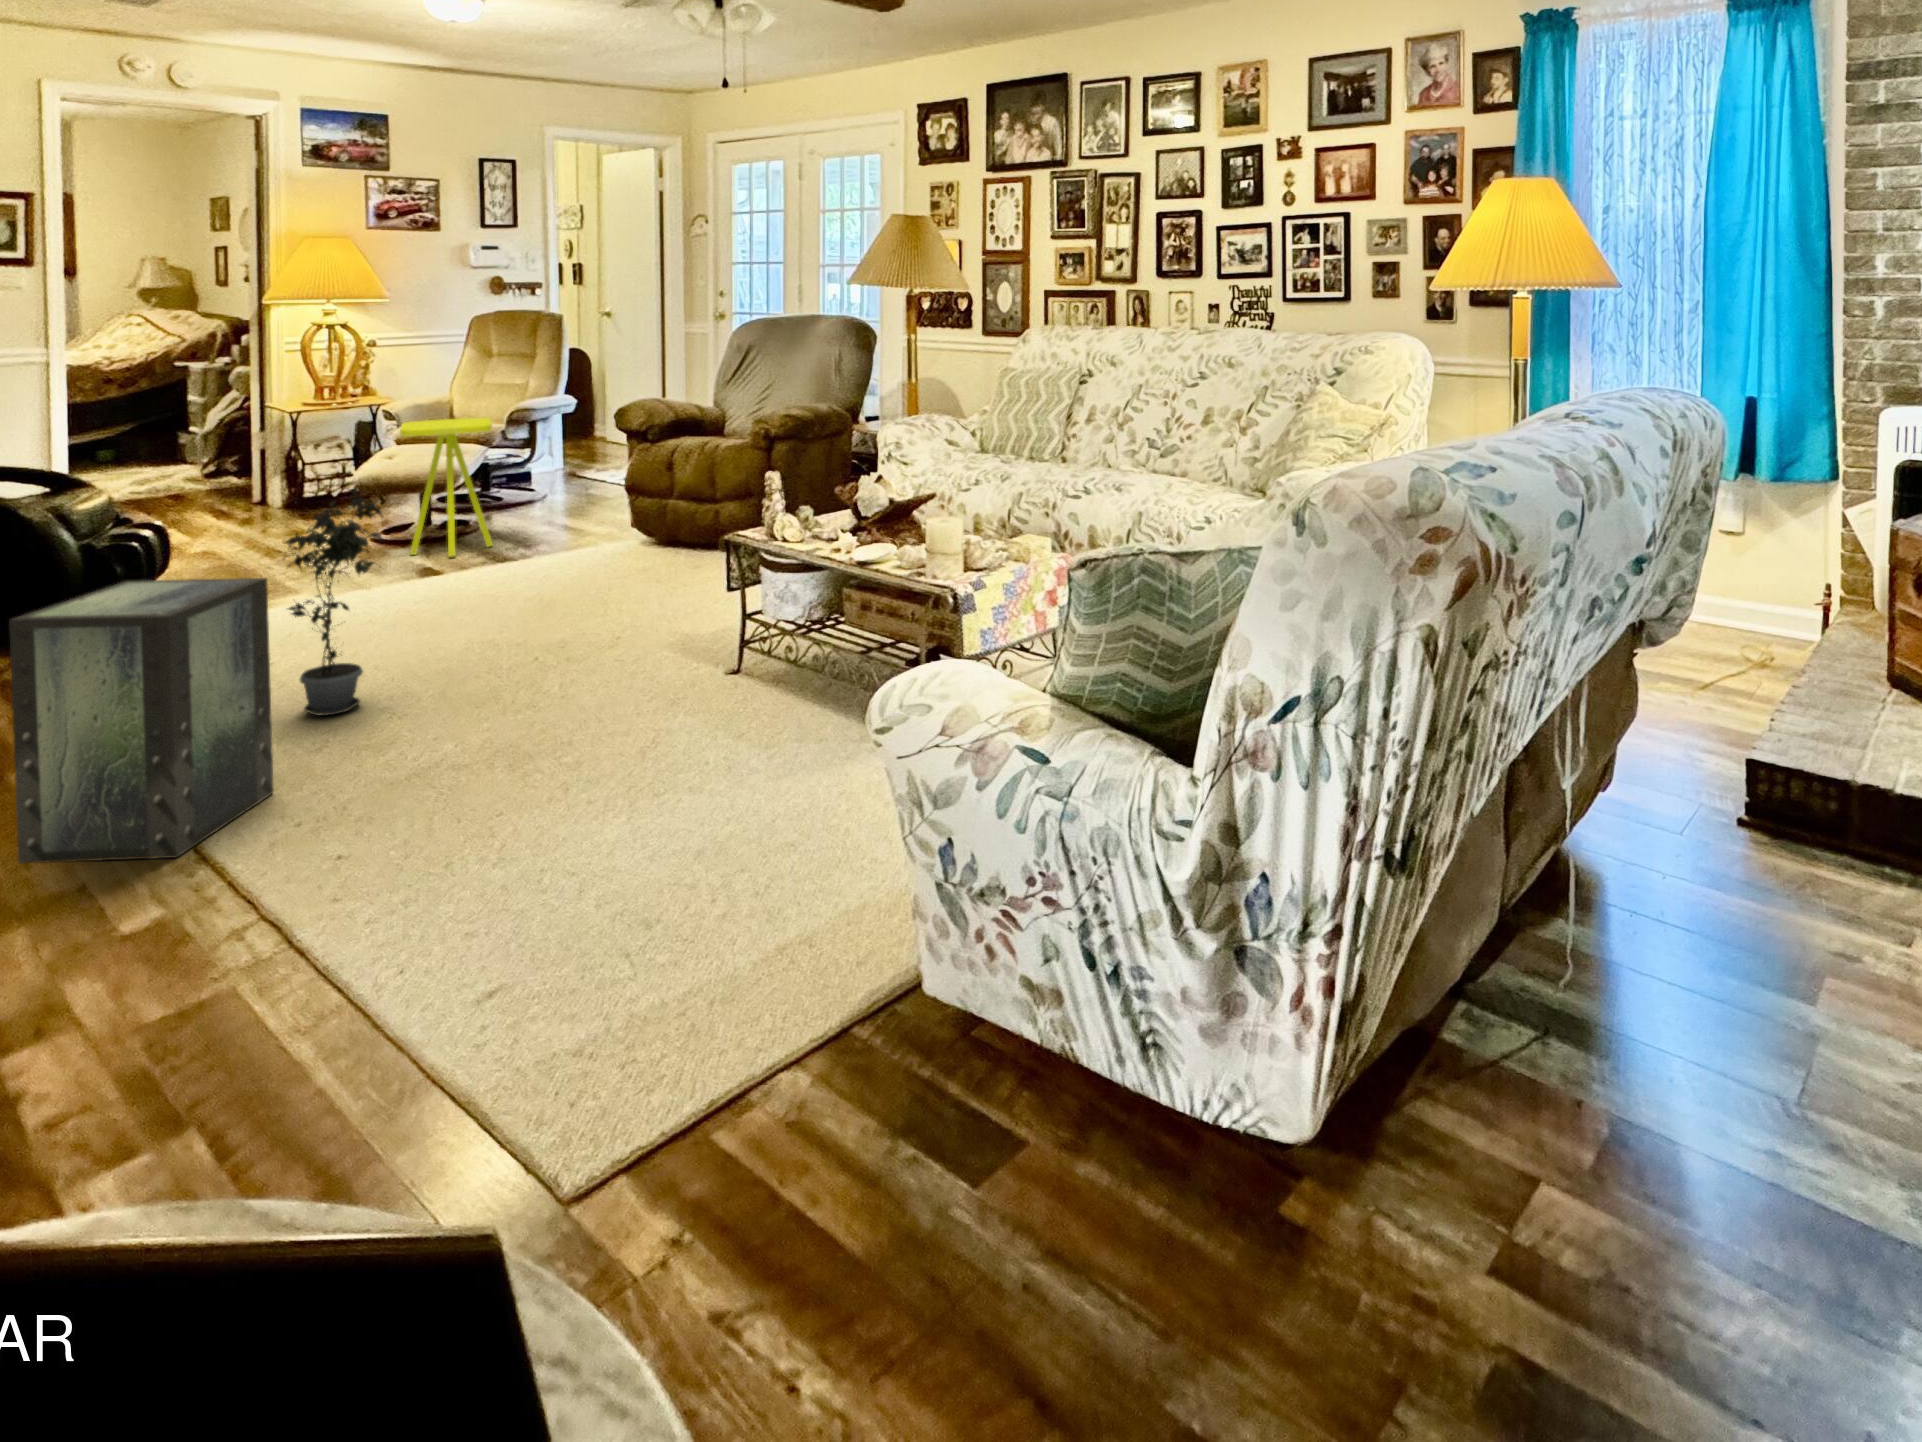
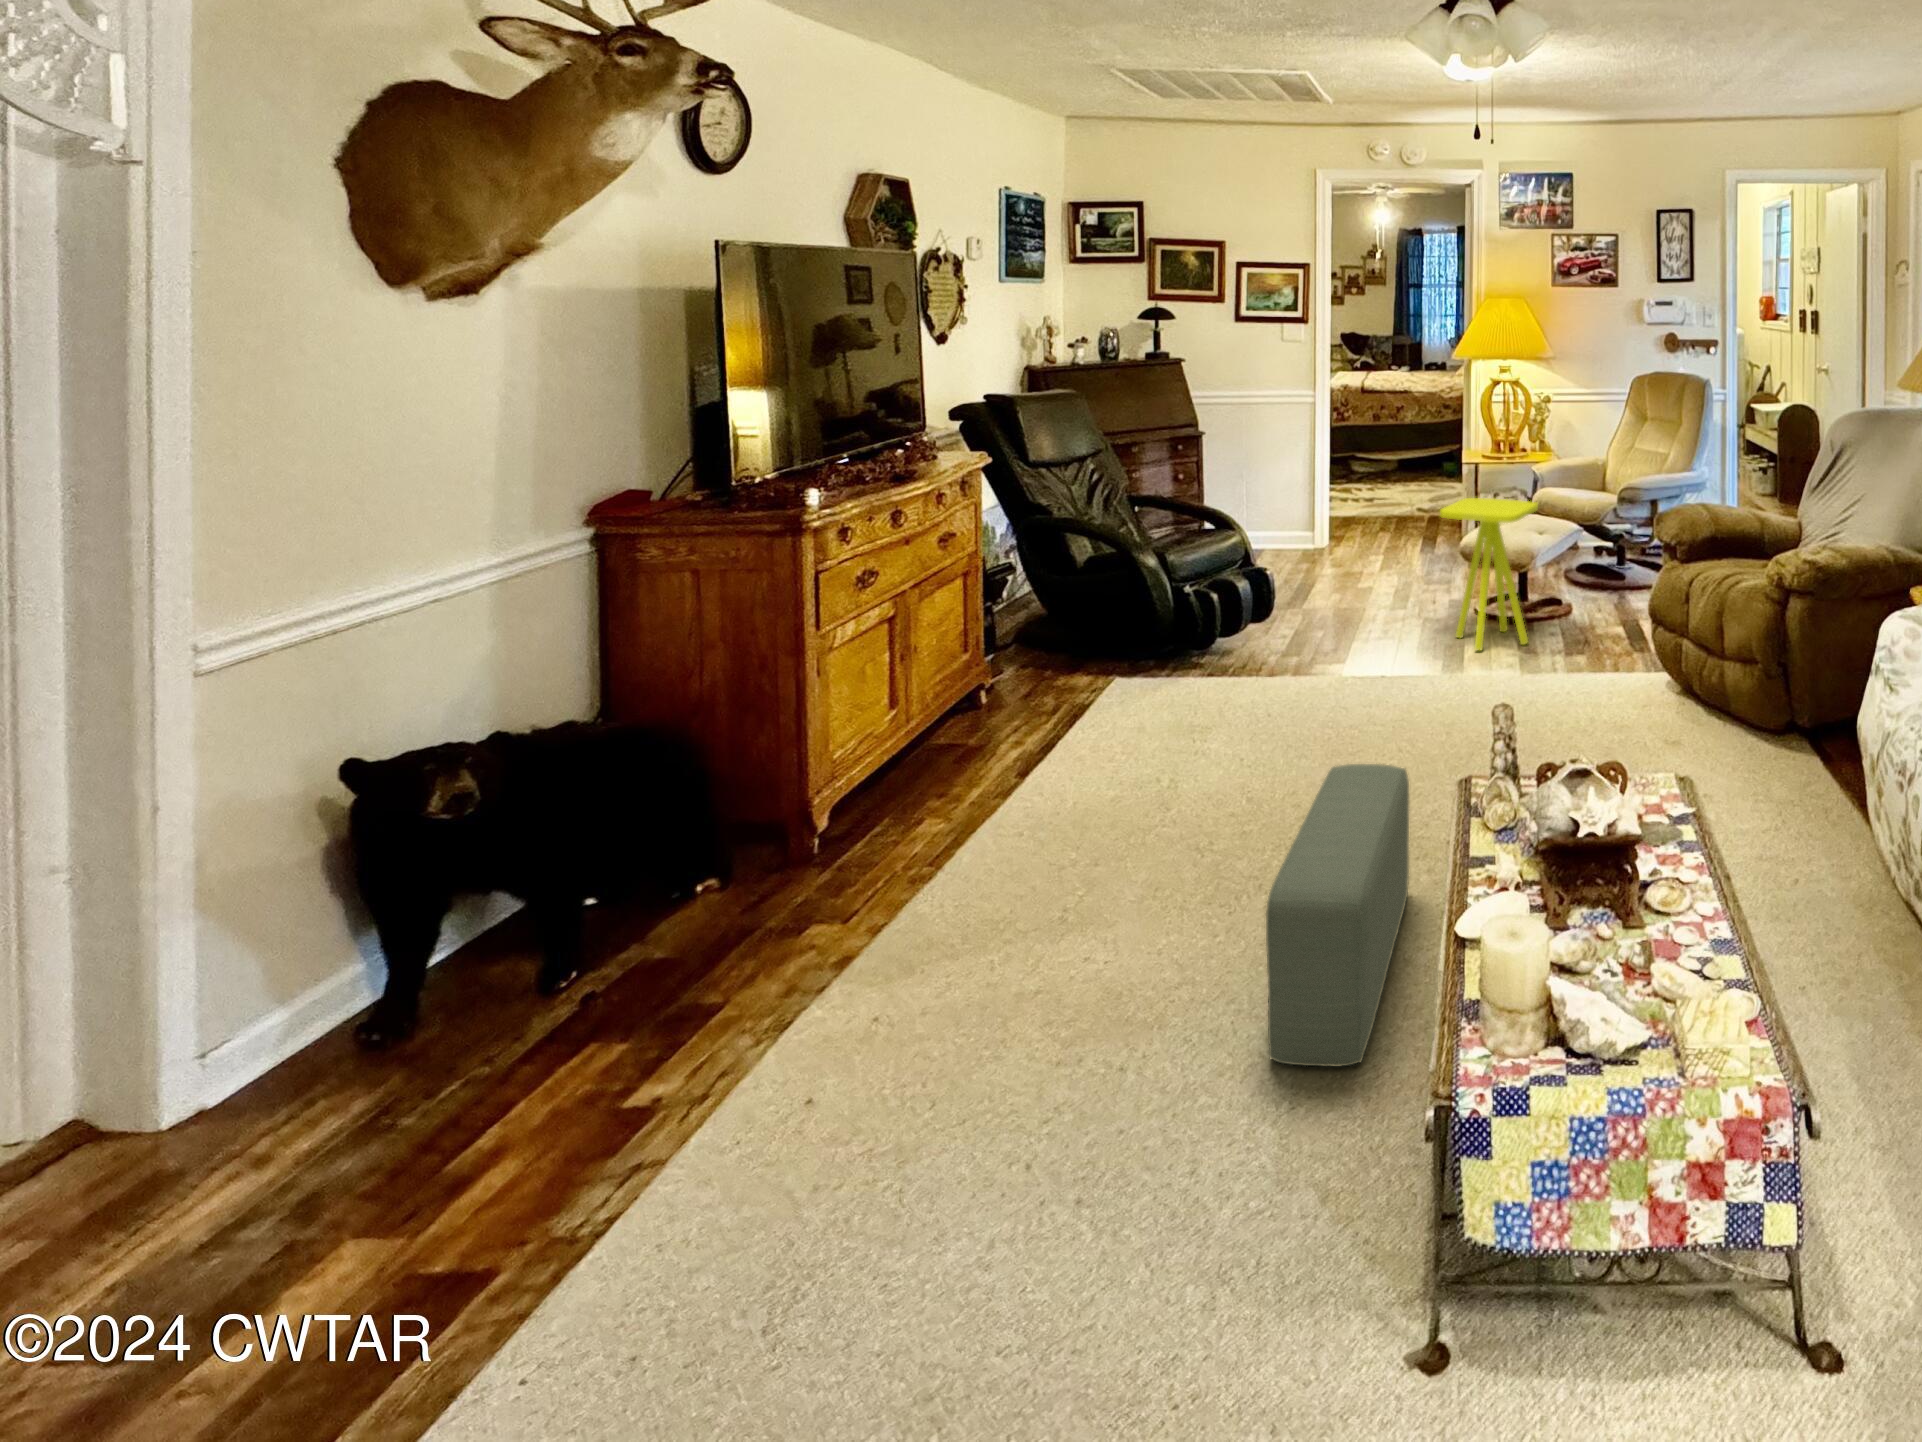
potted plant: present [286,489,384,716] -> none [1060,616,1167,859]
pouf: none [583,558,742,721] -> present [1266,764,1409,1066]
storage box: present [9,578,274,863] -> none [718,694,919,1022]

